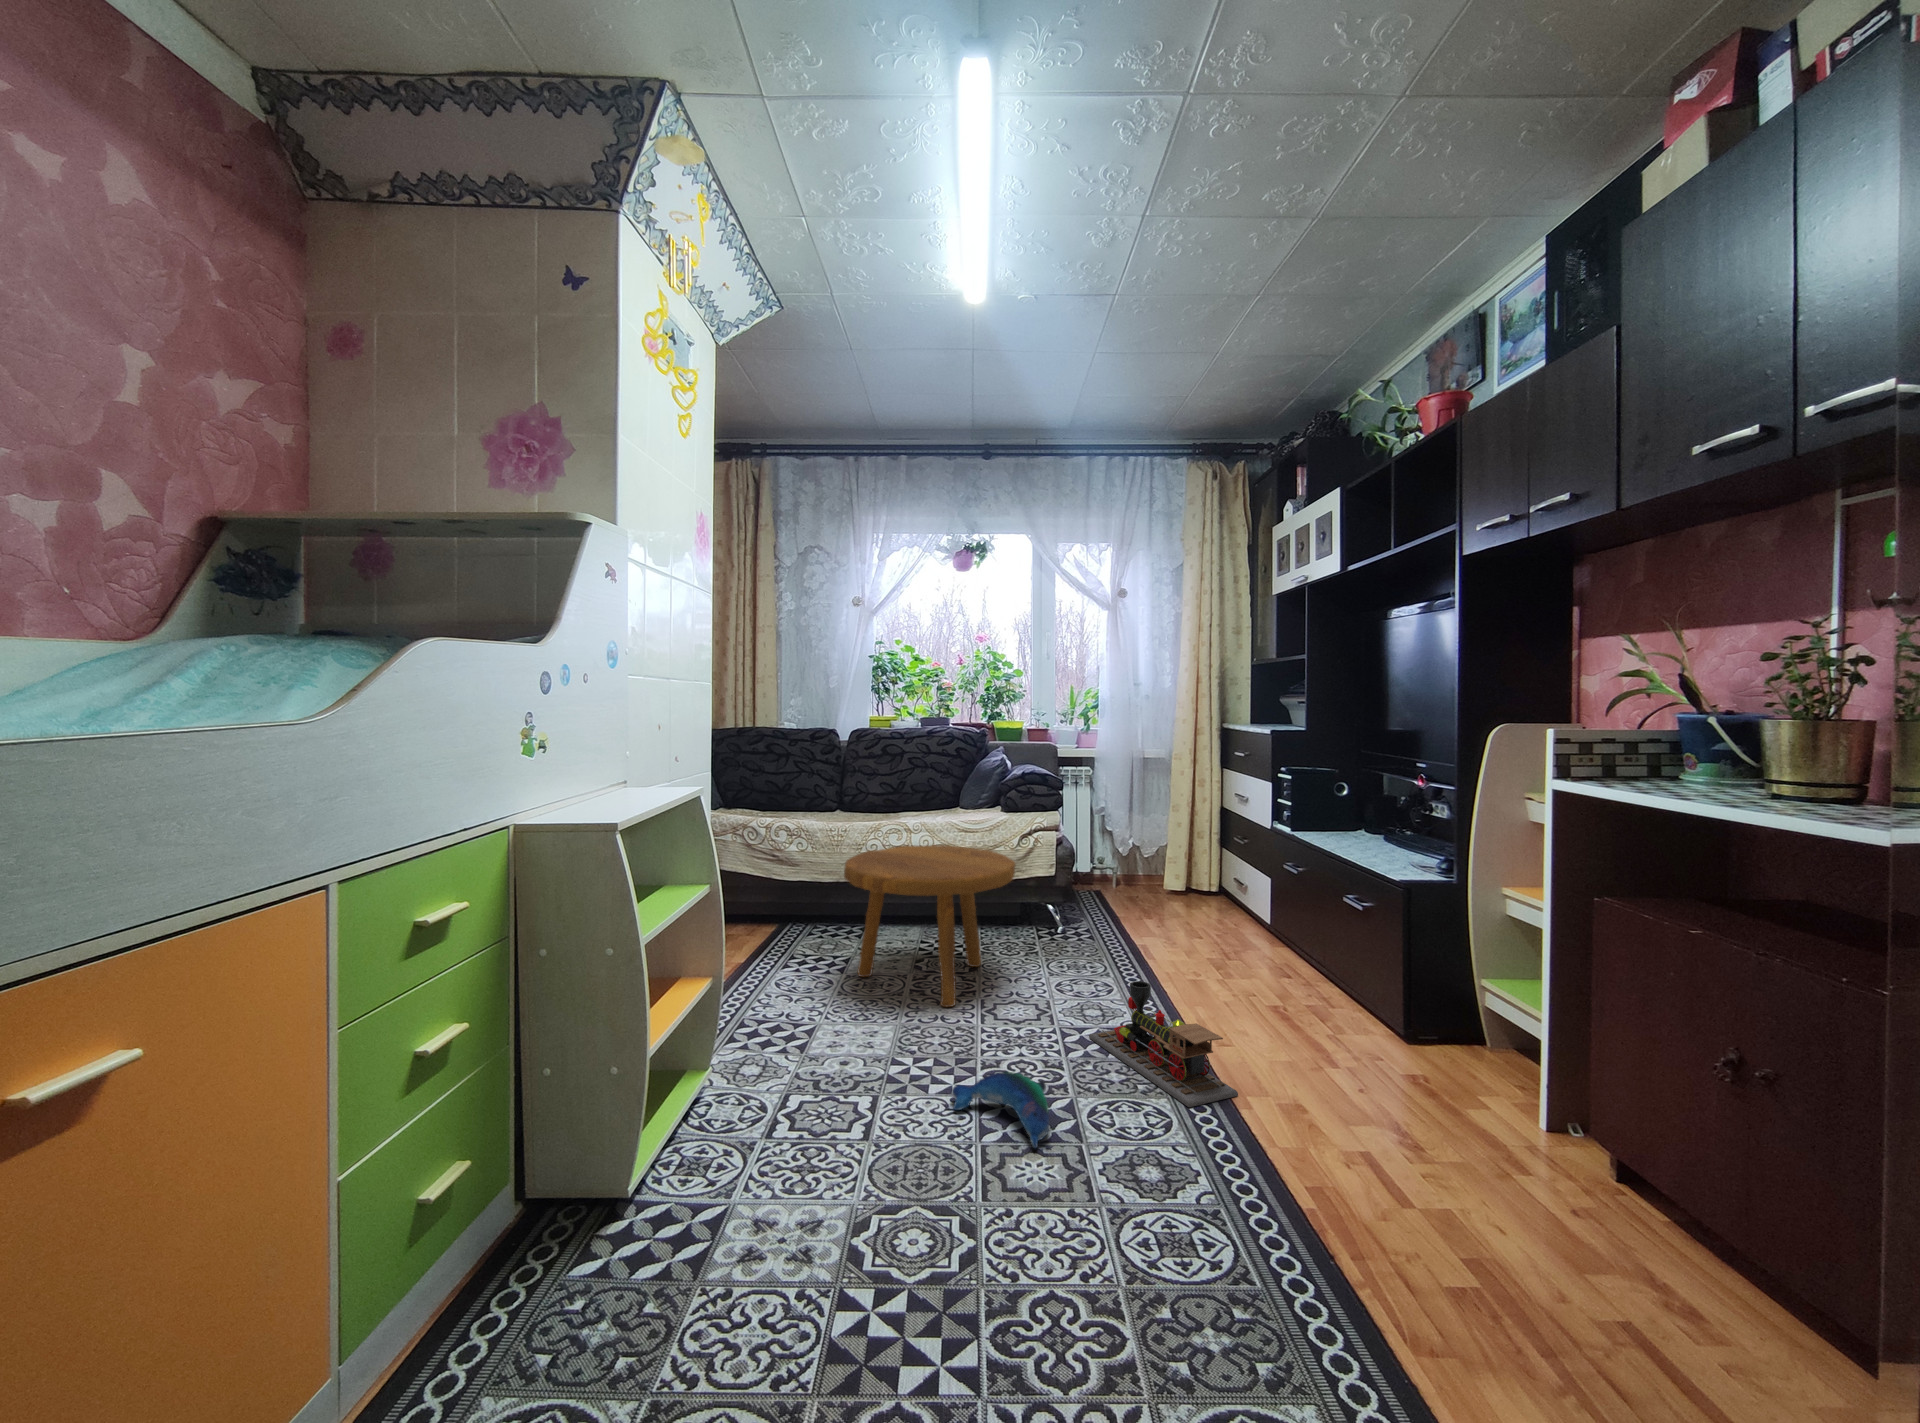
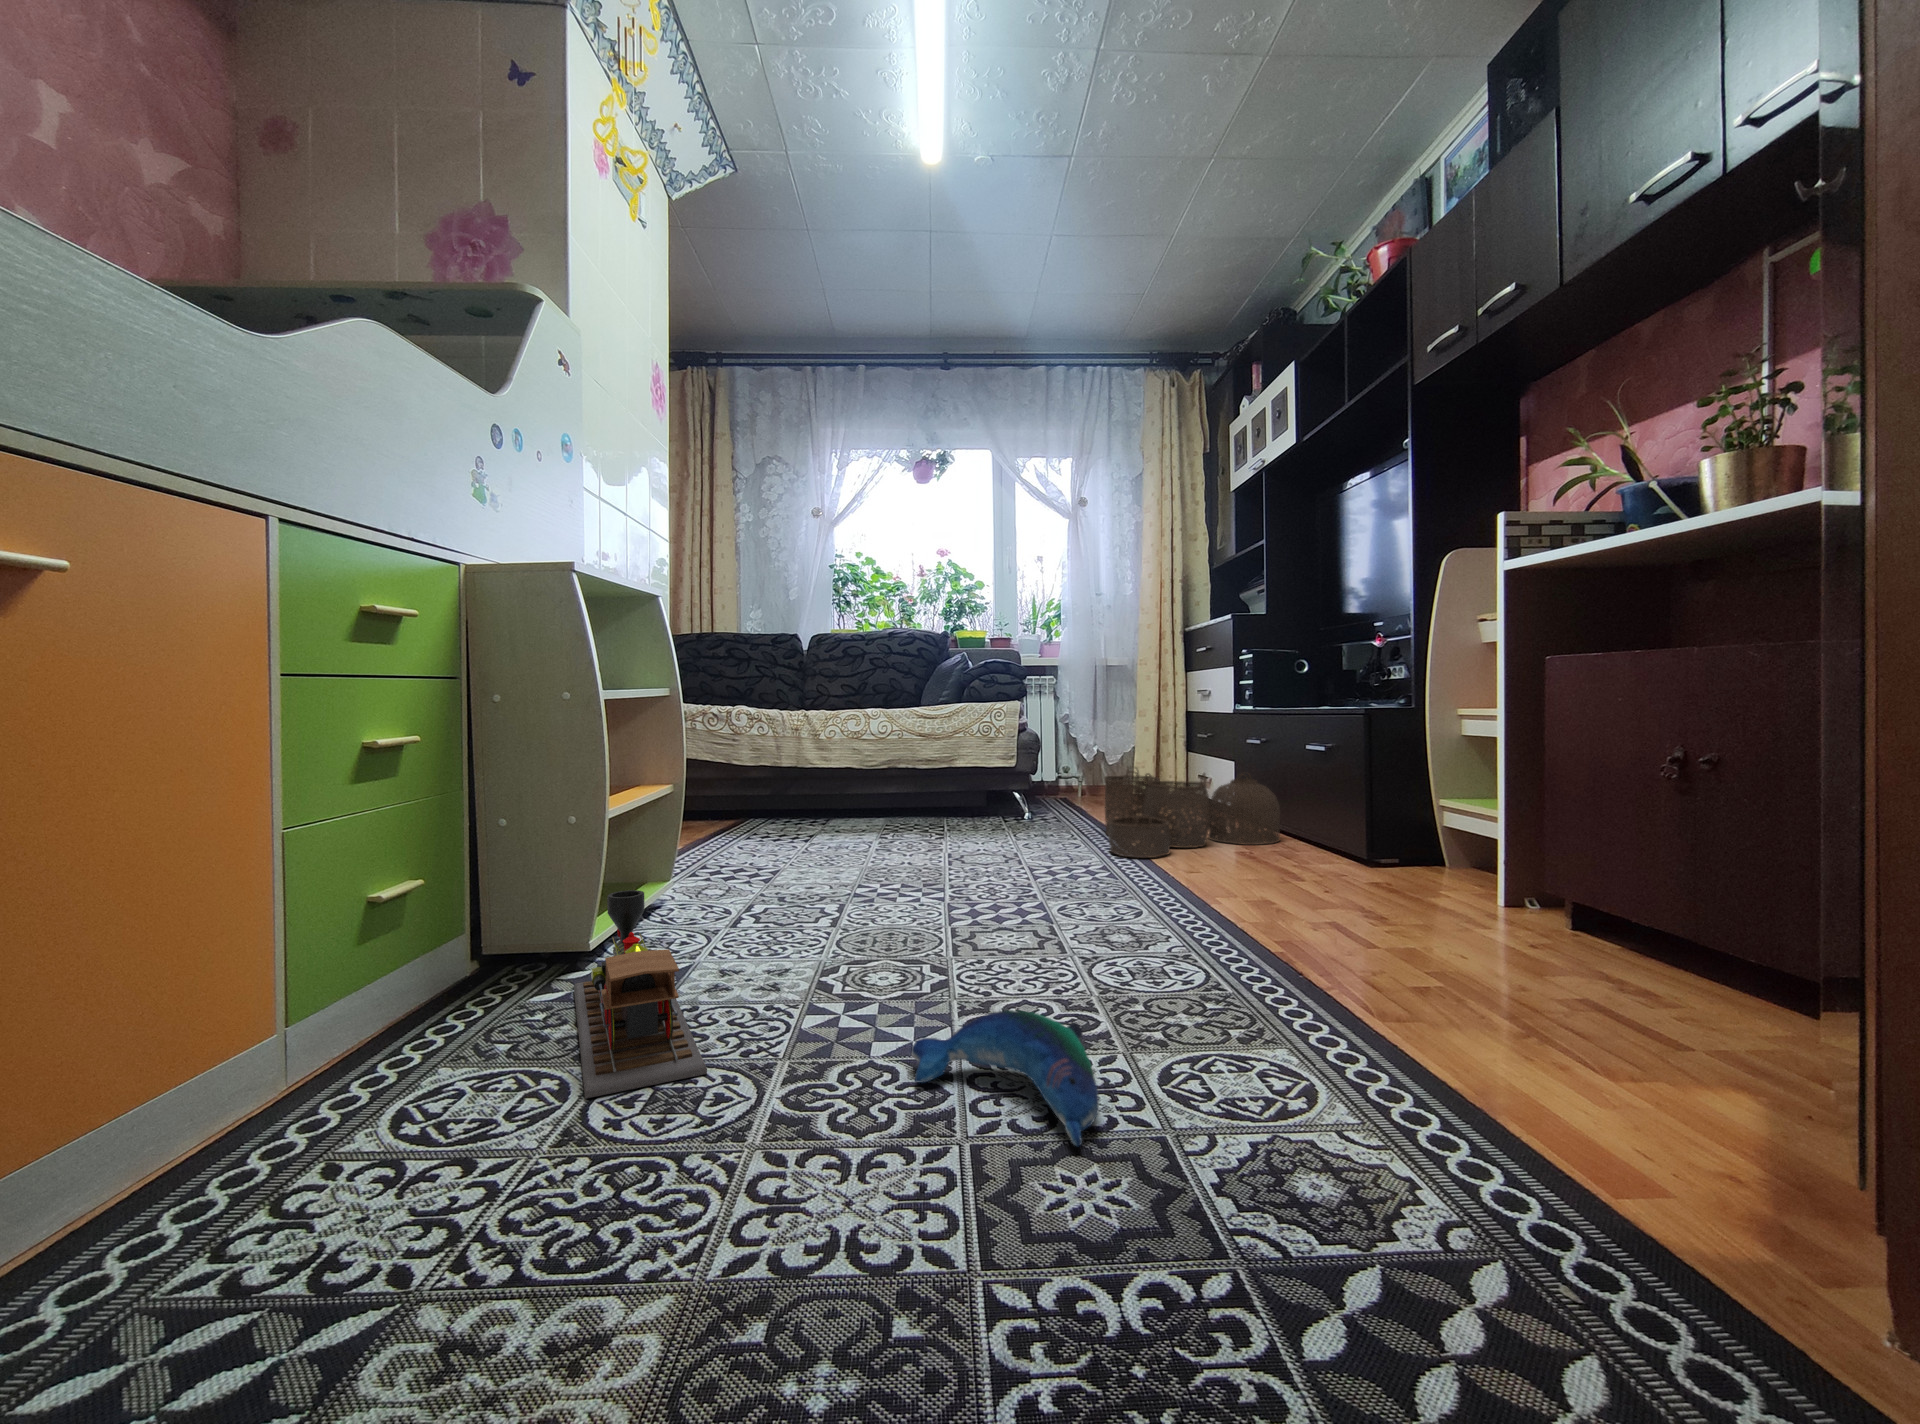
footstool: present [844,845,1015,1007] -> none [748,730,998,938]
woven basket: none [1106,854,1244,936] -> present [1104,766,1280,858]
toy train: present [1089,981,1238,1107] -> present [574,890,707,1098]

